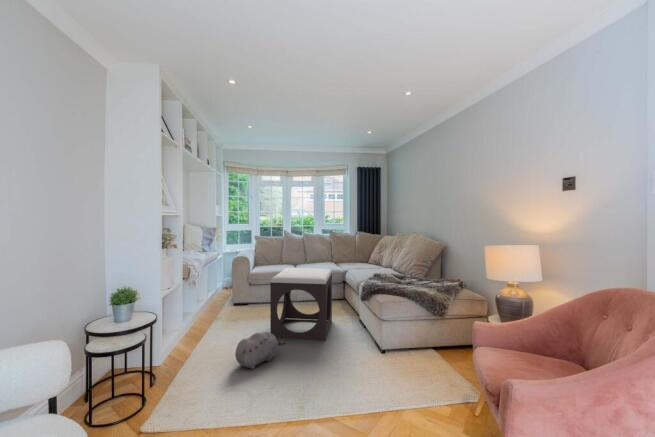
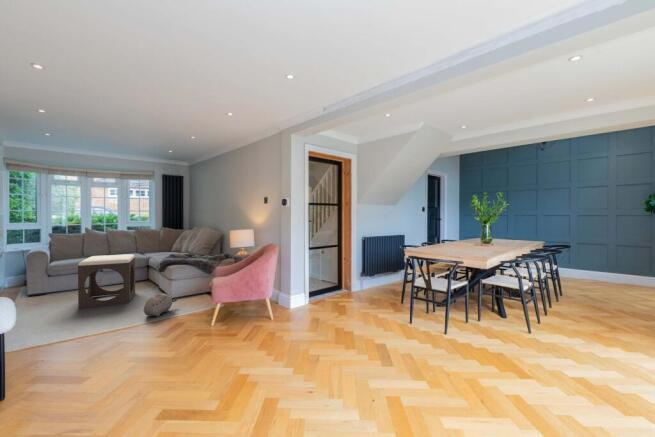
plush toy: present [235,332,286,369] -> present [144,293,177,316]

